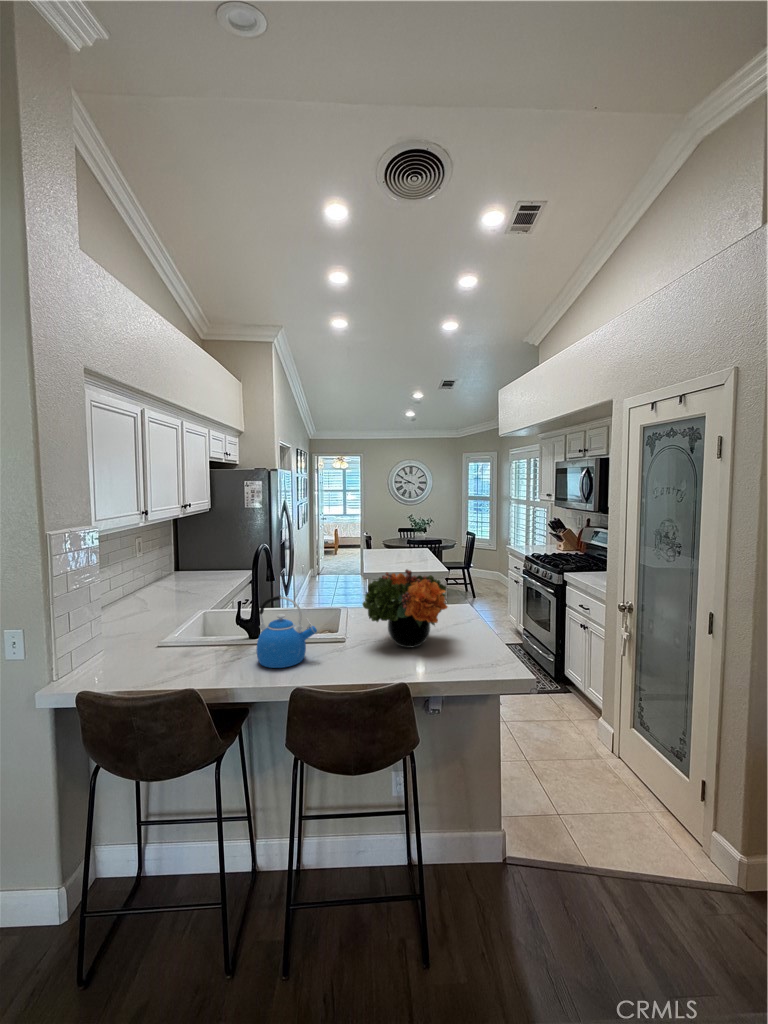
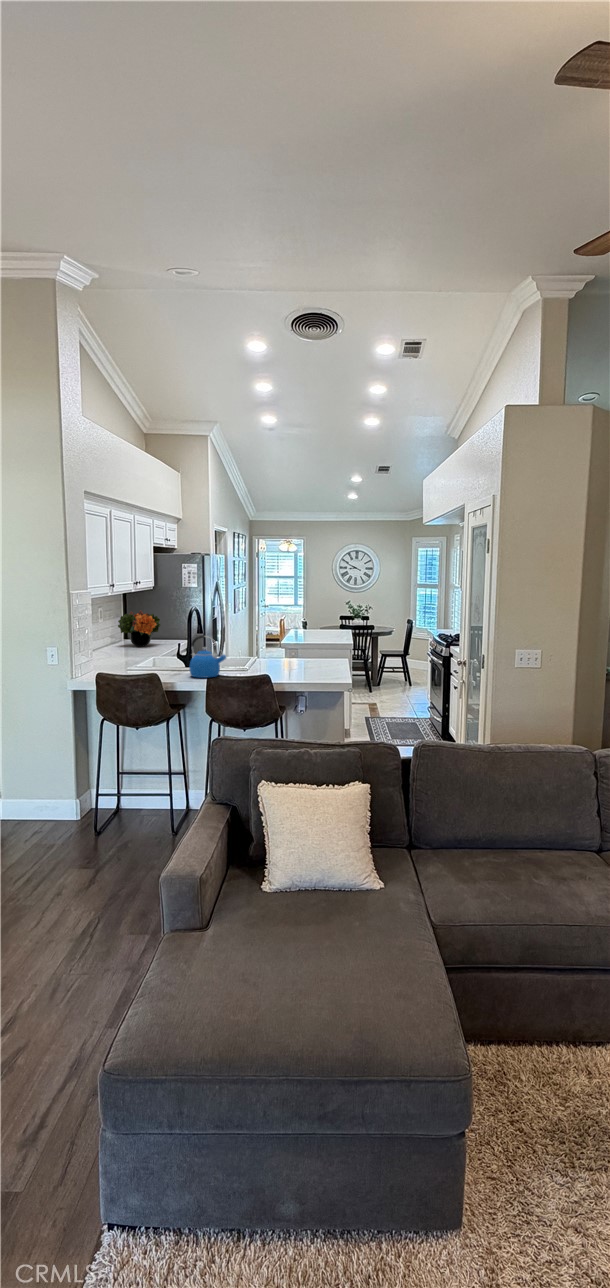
flower arrangement: present [363,569,447,647] -> present [118,610,160,646]

